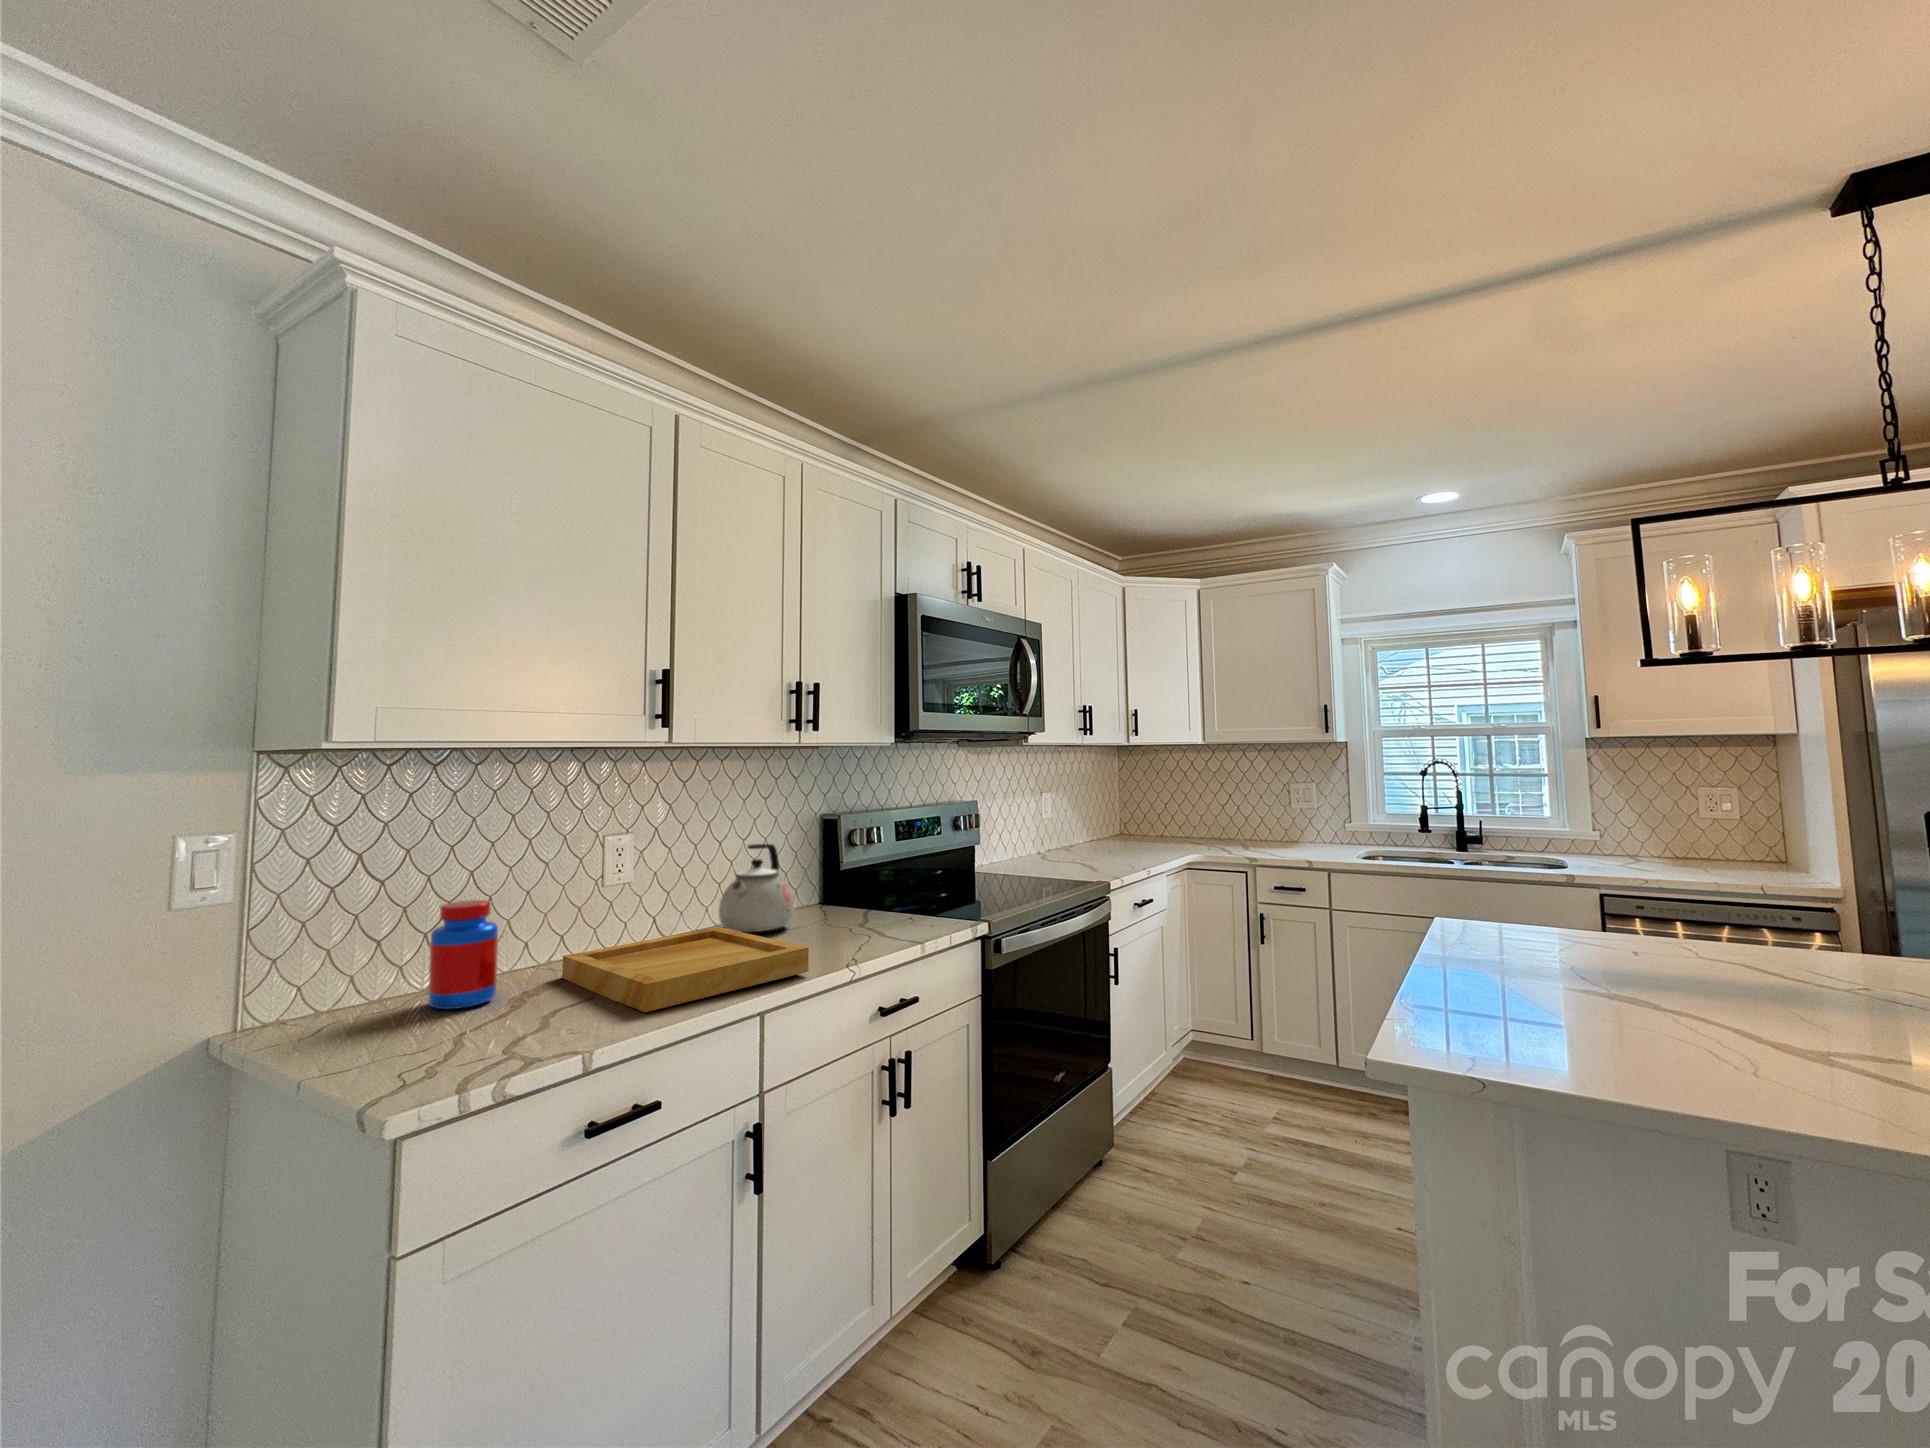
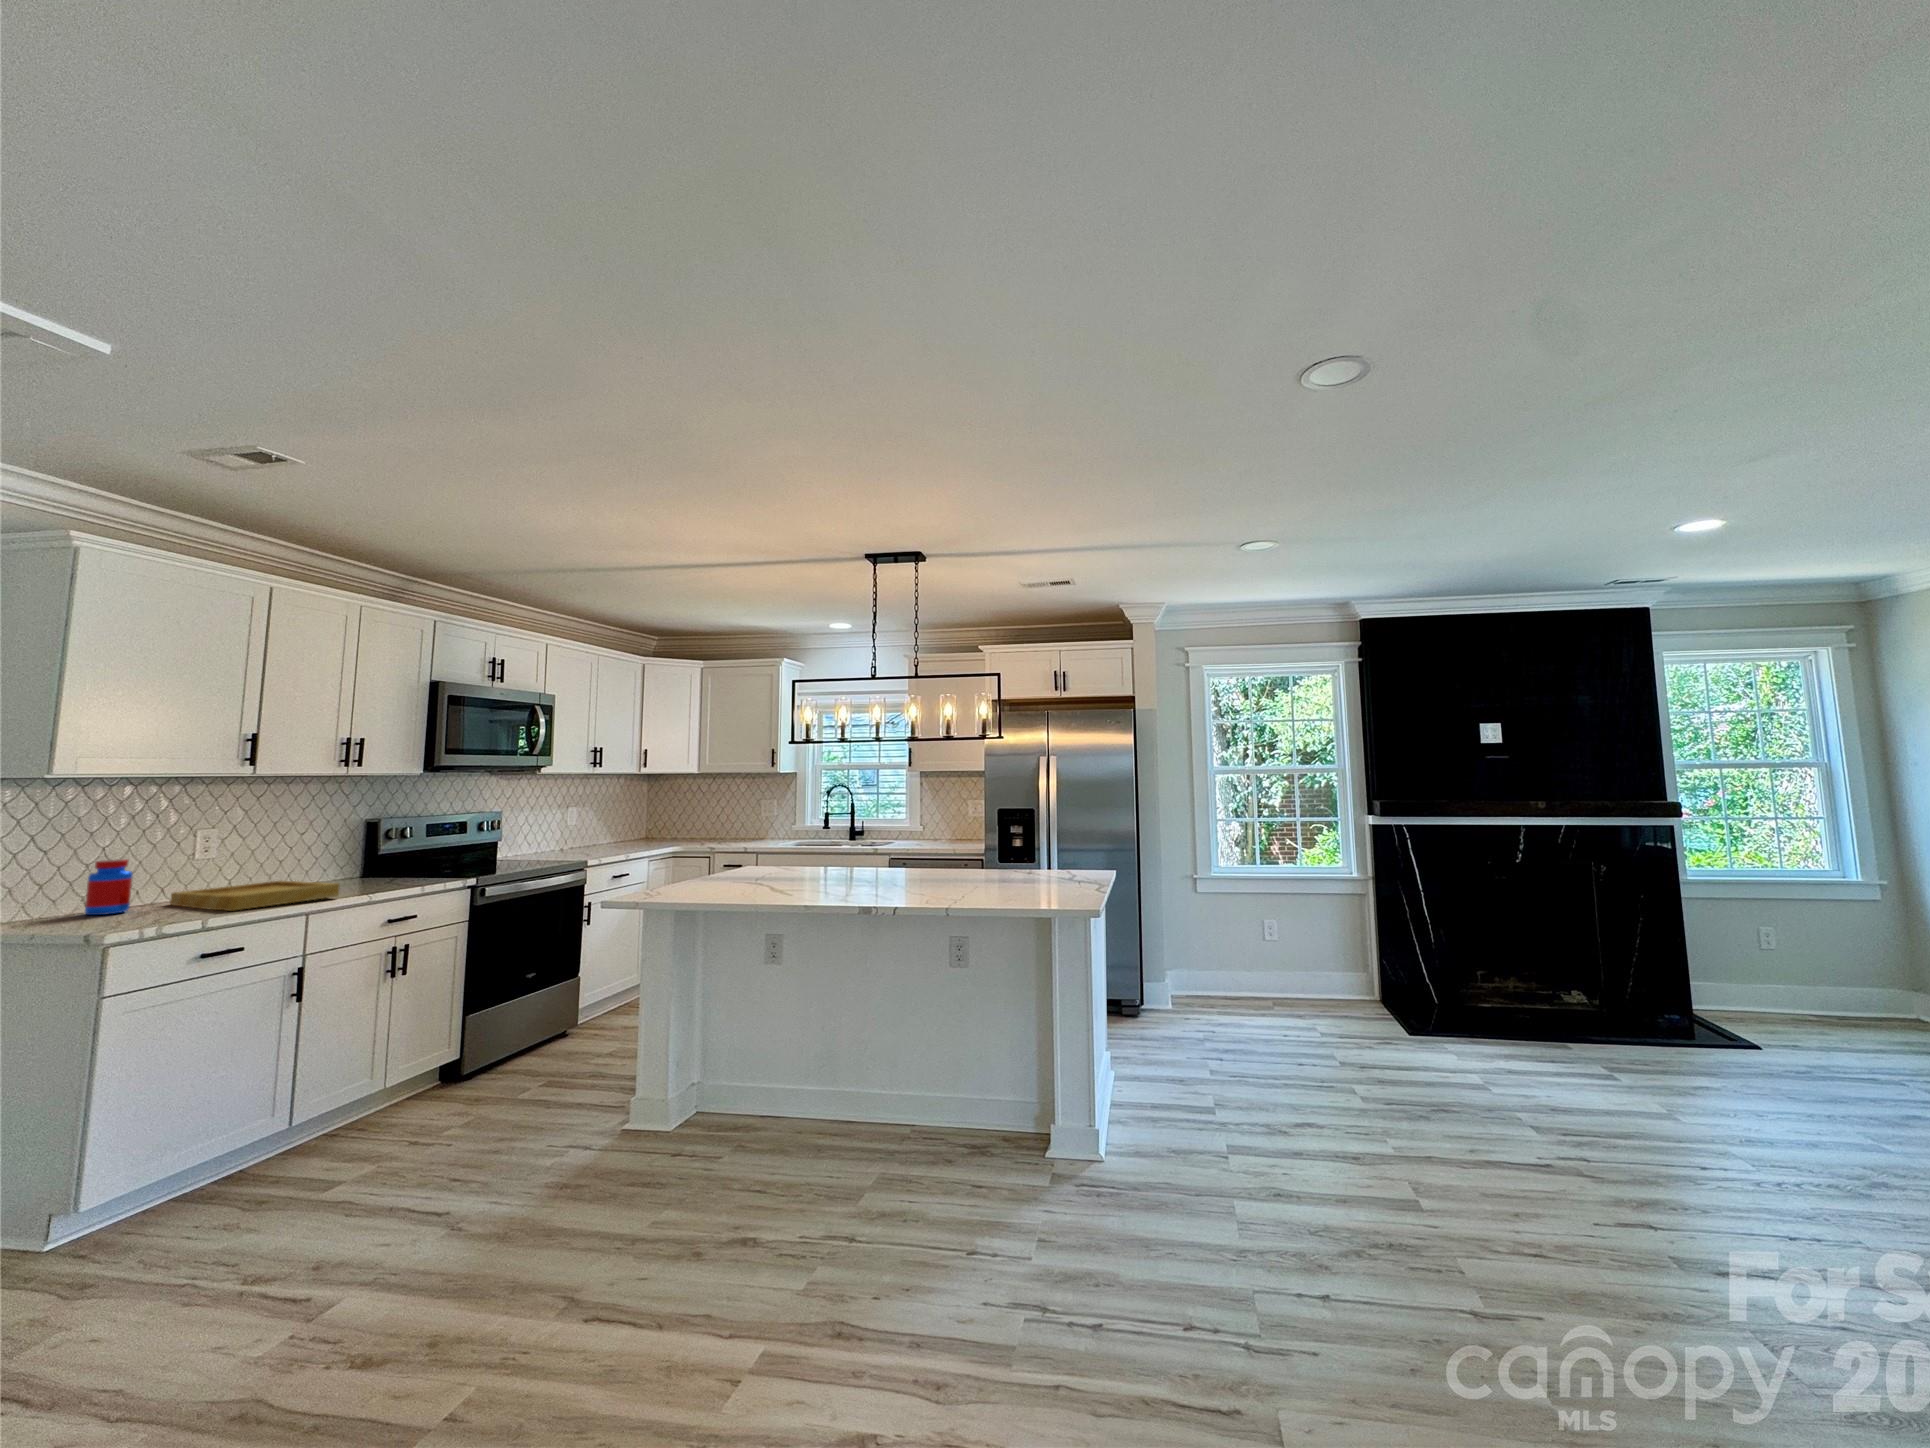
kettle: present [719,844,794,932] -> none [282,835,338,887]

